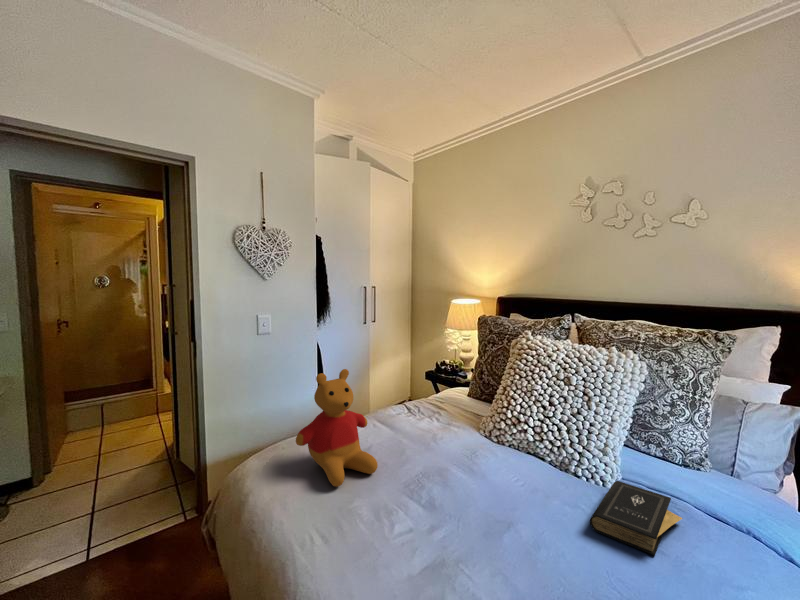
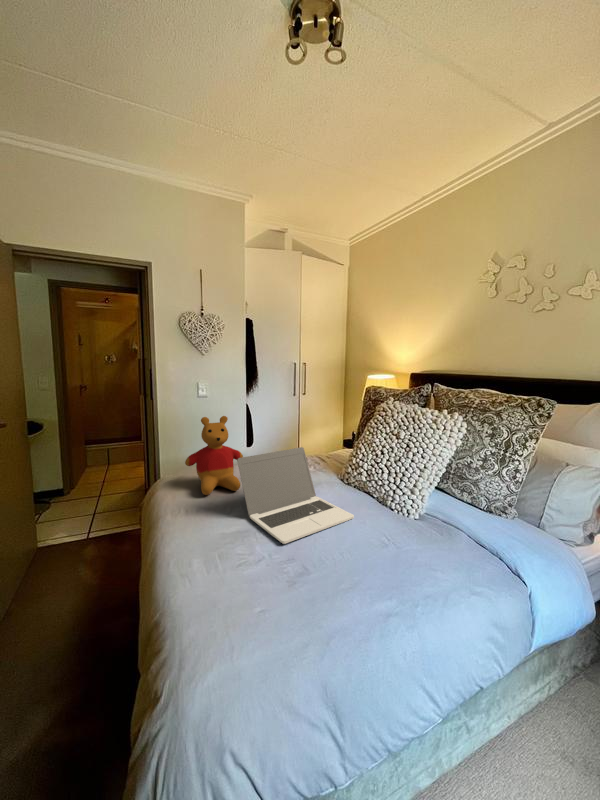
laptop: none [397,405,550,556] -> present [237,447,354,544]
book: present [590,481,682,555] -> none [366,512,449,560]

